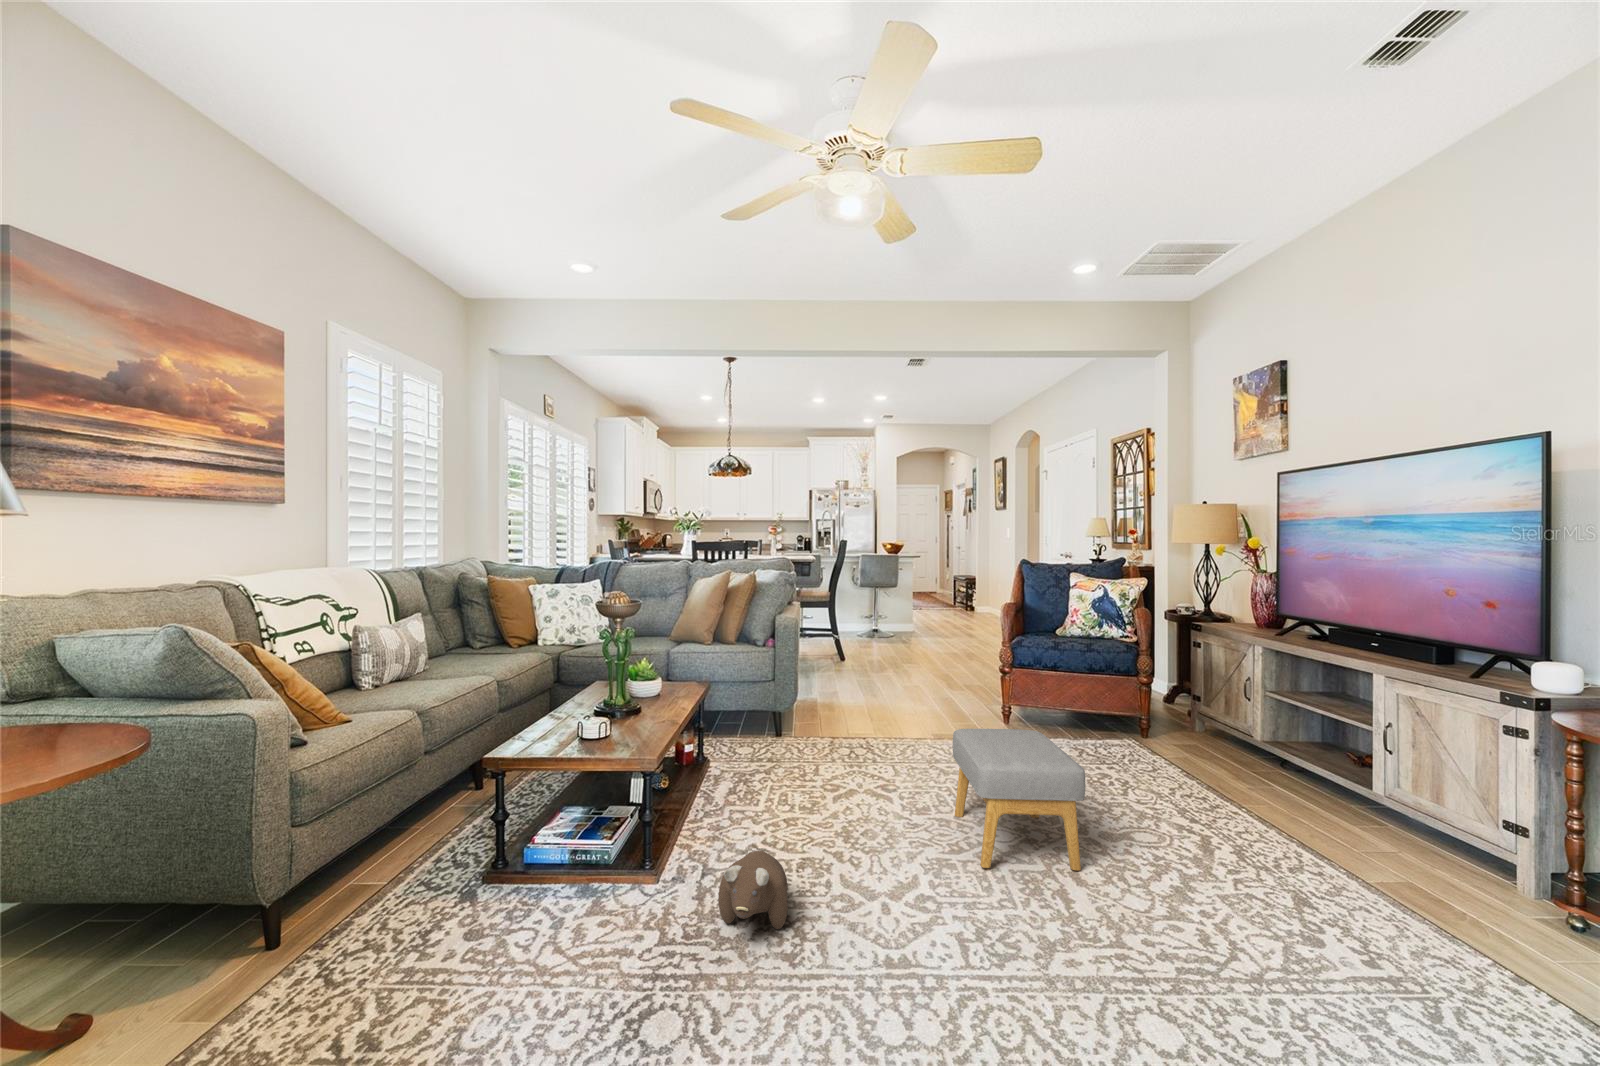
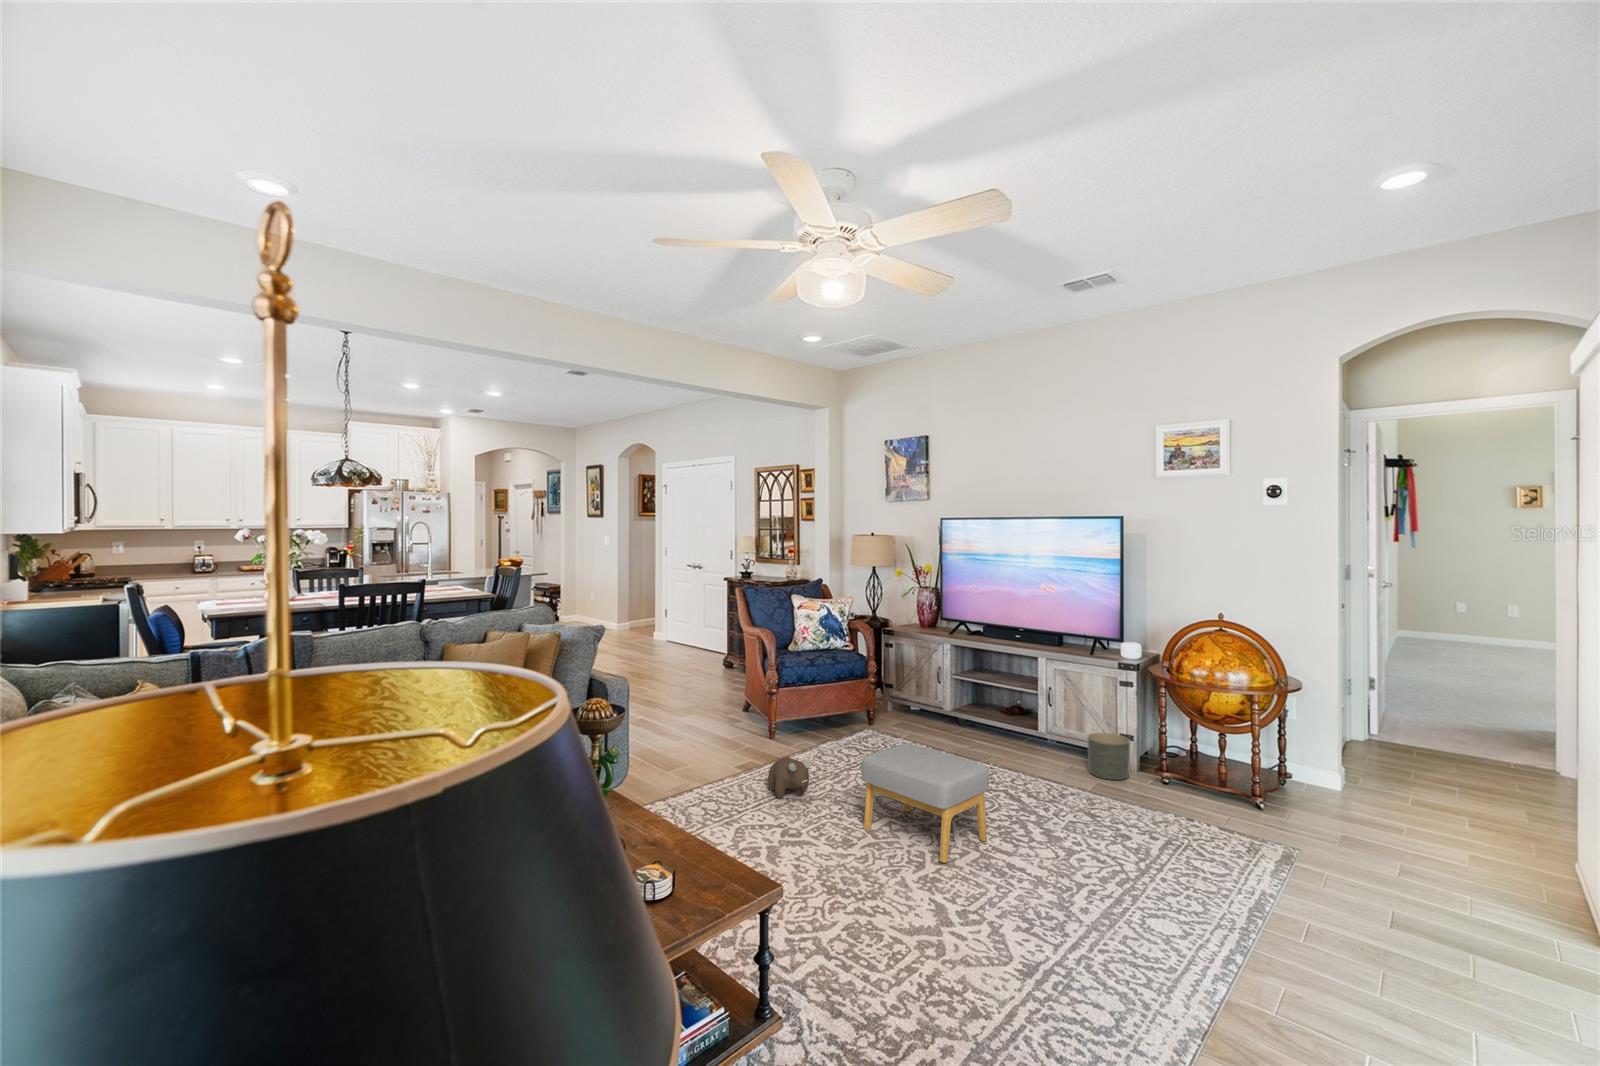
planter: none [1412,804,1505,894] -> present [1088,733,1130,780]
plush toy: present [718,851,788,929] -> present [768,757,811,798]

